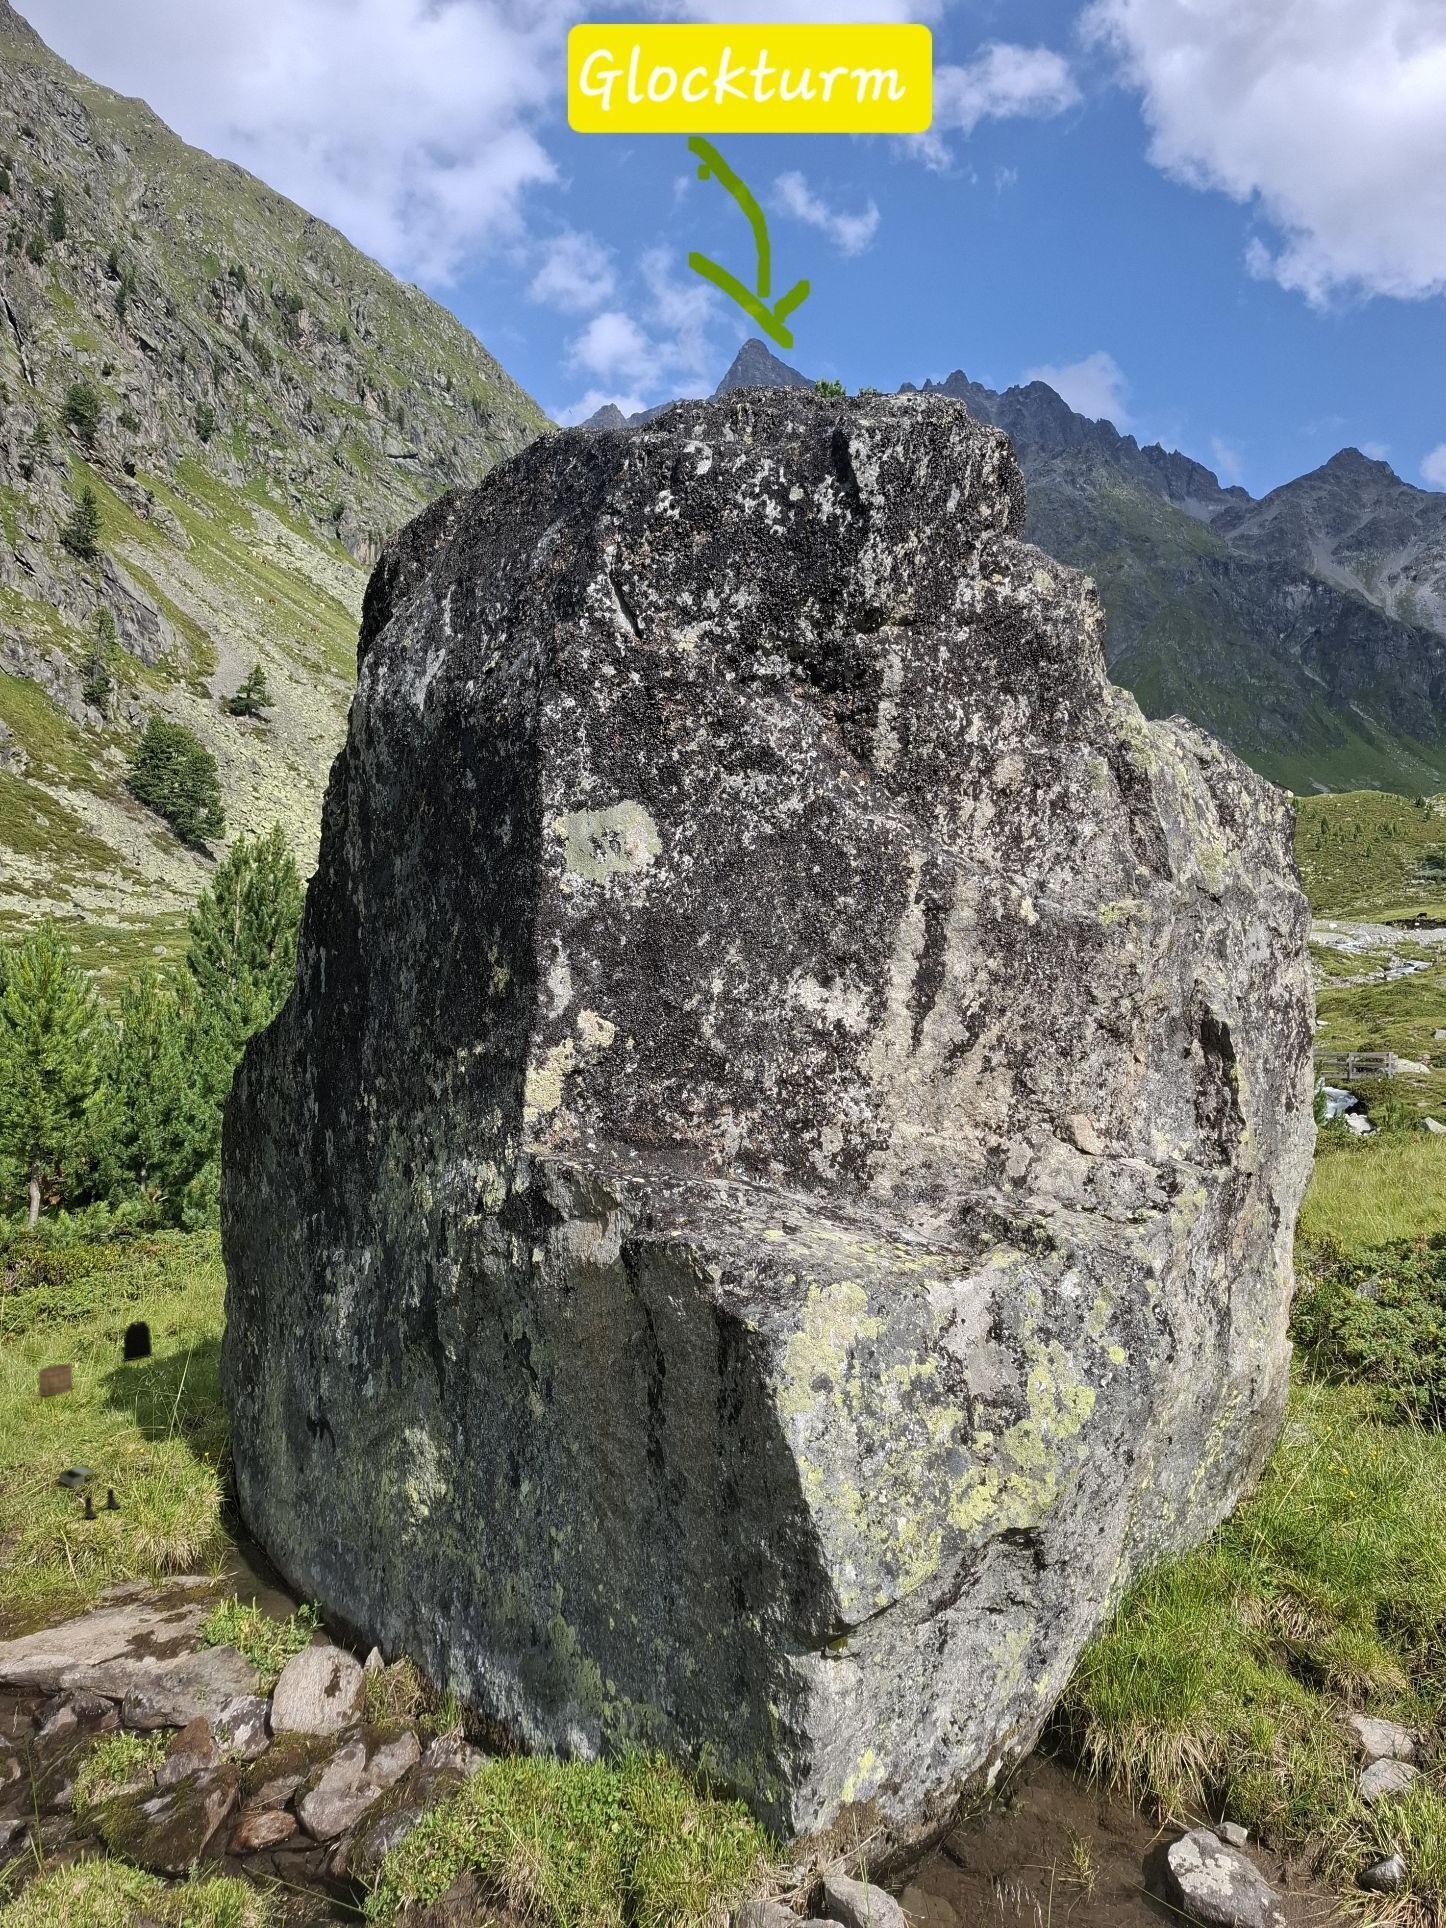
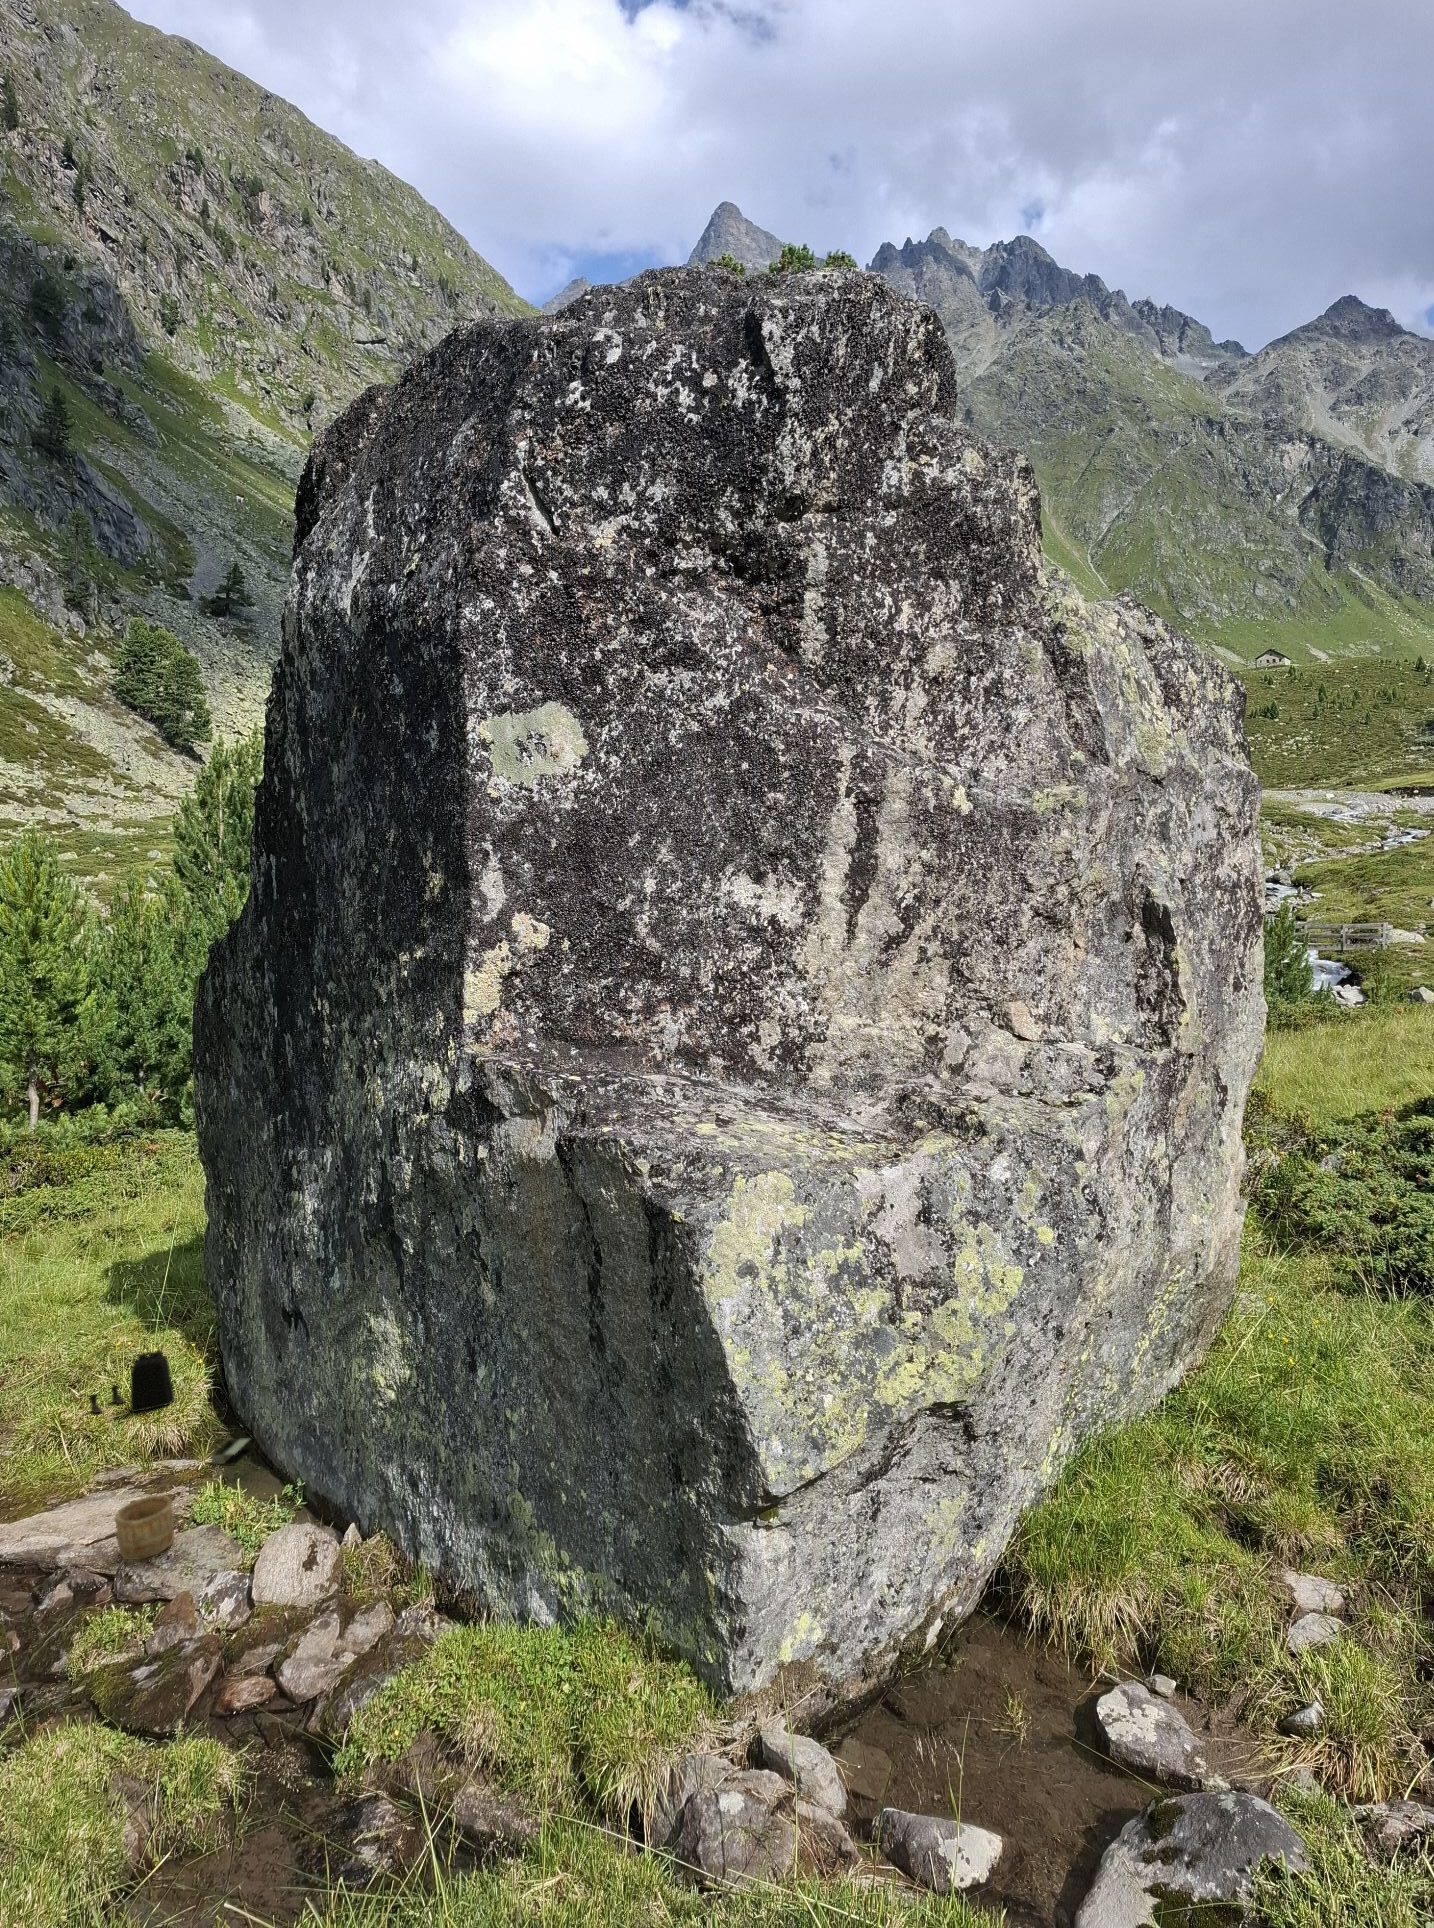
backpack: present [123,1321,152,1360] -> present [130,1350,174,1412]
wooden bucket: present [38,1364,73,1396] -> present [114,1495,174,1560]
toolbox: present [59,1465,94,1487] -> present [211,1438,250,1464]

